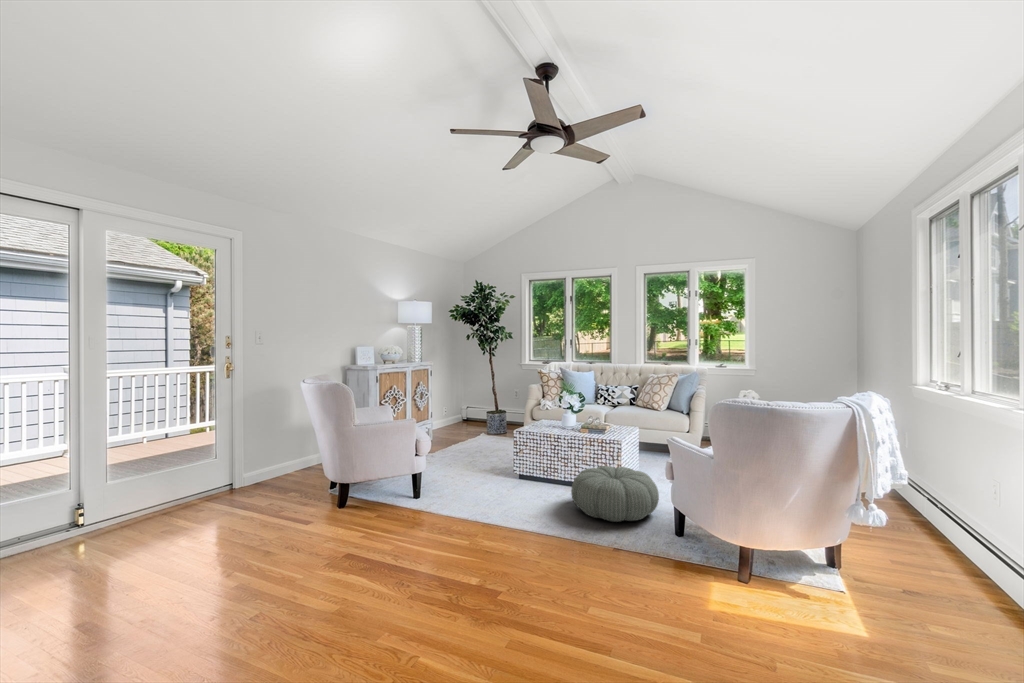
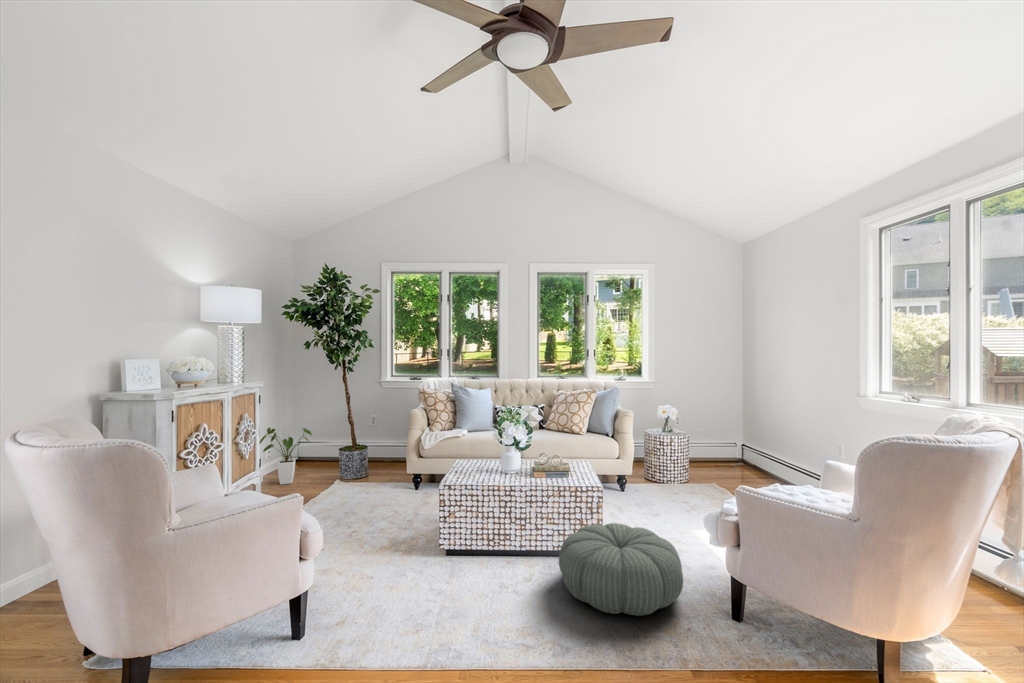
house plant: none [435,393,468,432] -> present [259,428,312,484]

